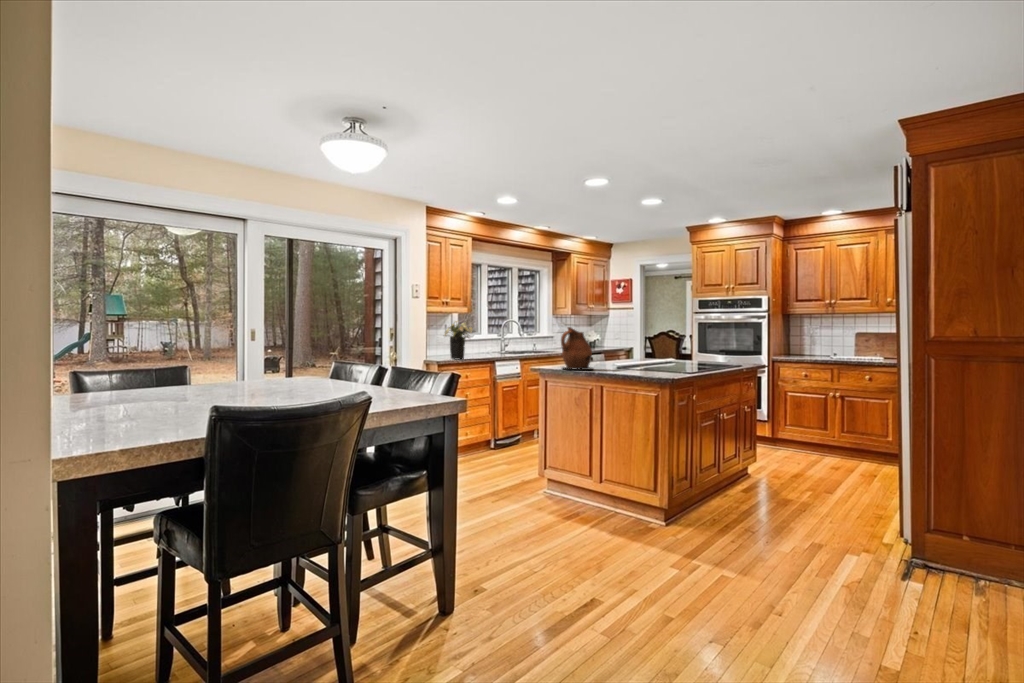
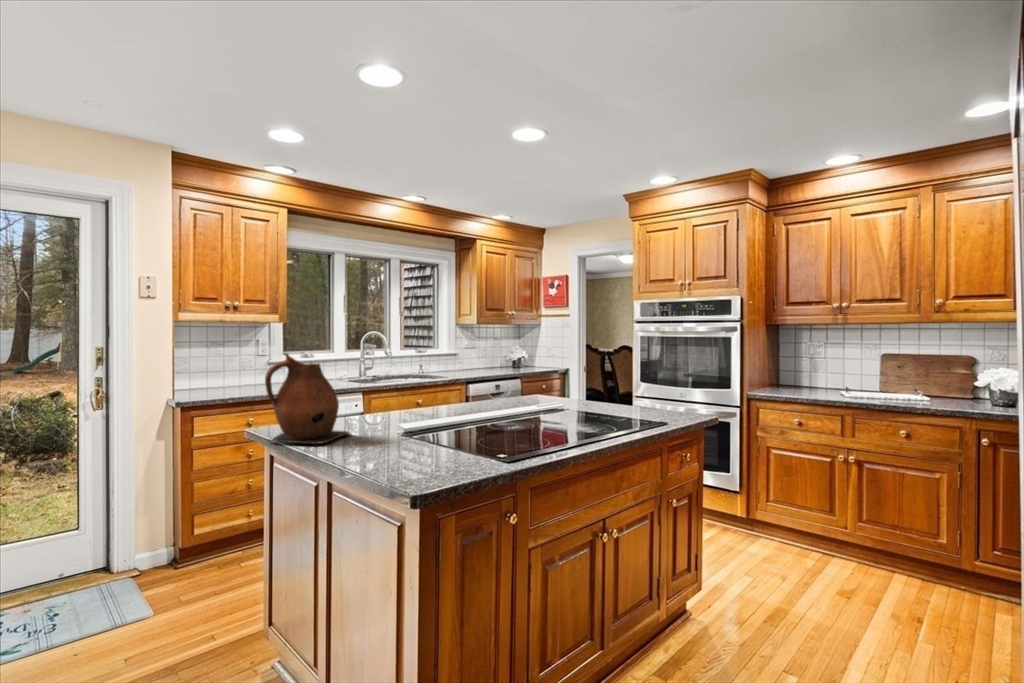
flower arrangement: present [445,321,472,359] -> none [206,333,263,396]

